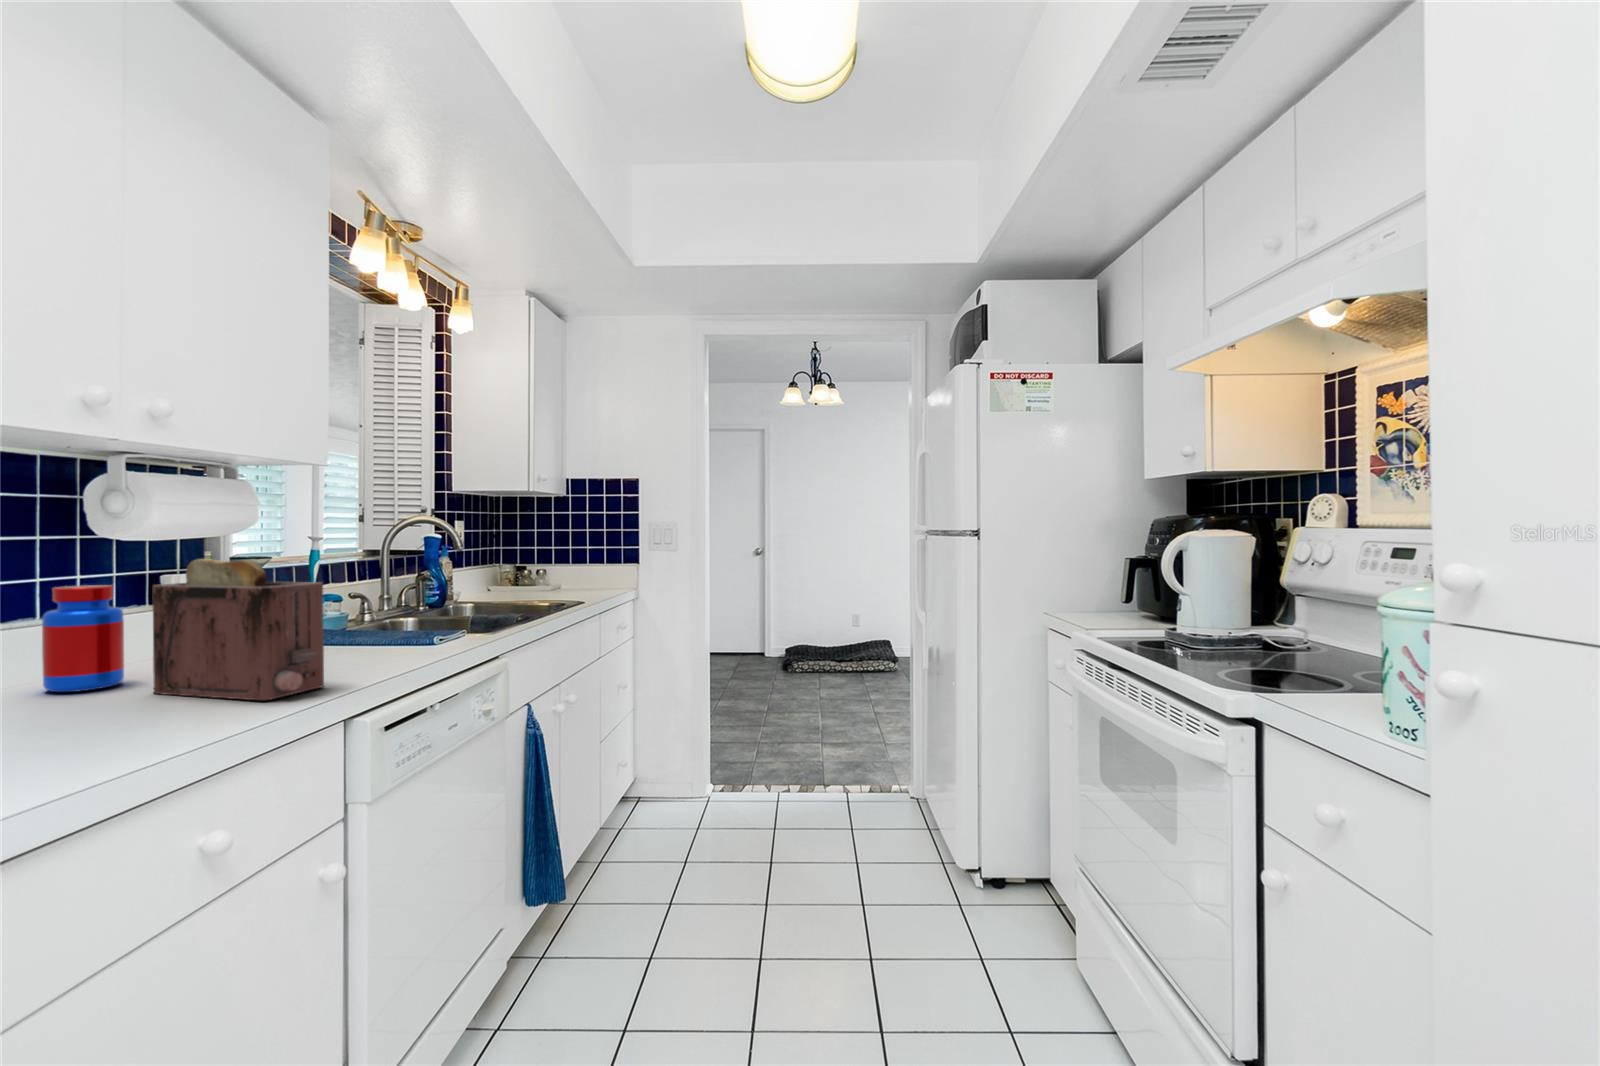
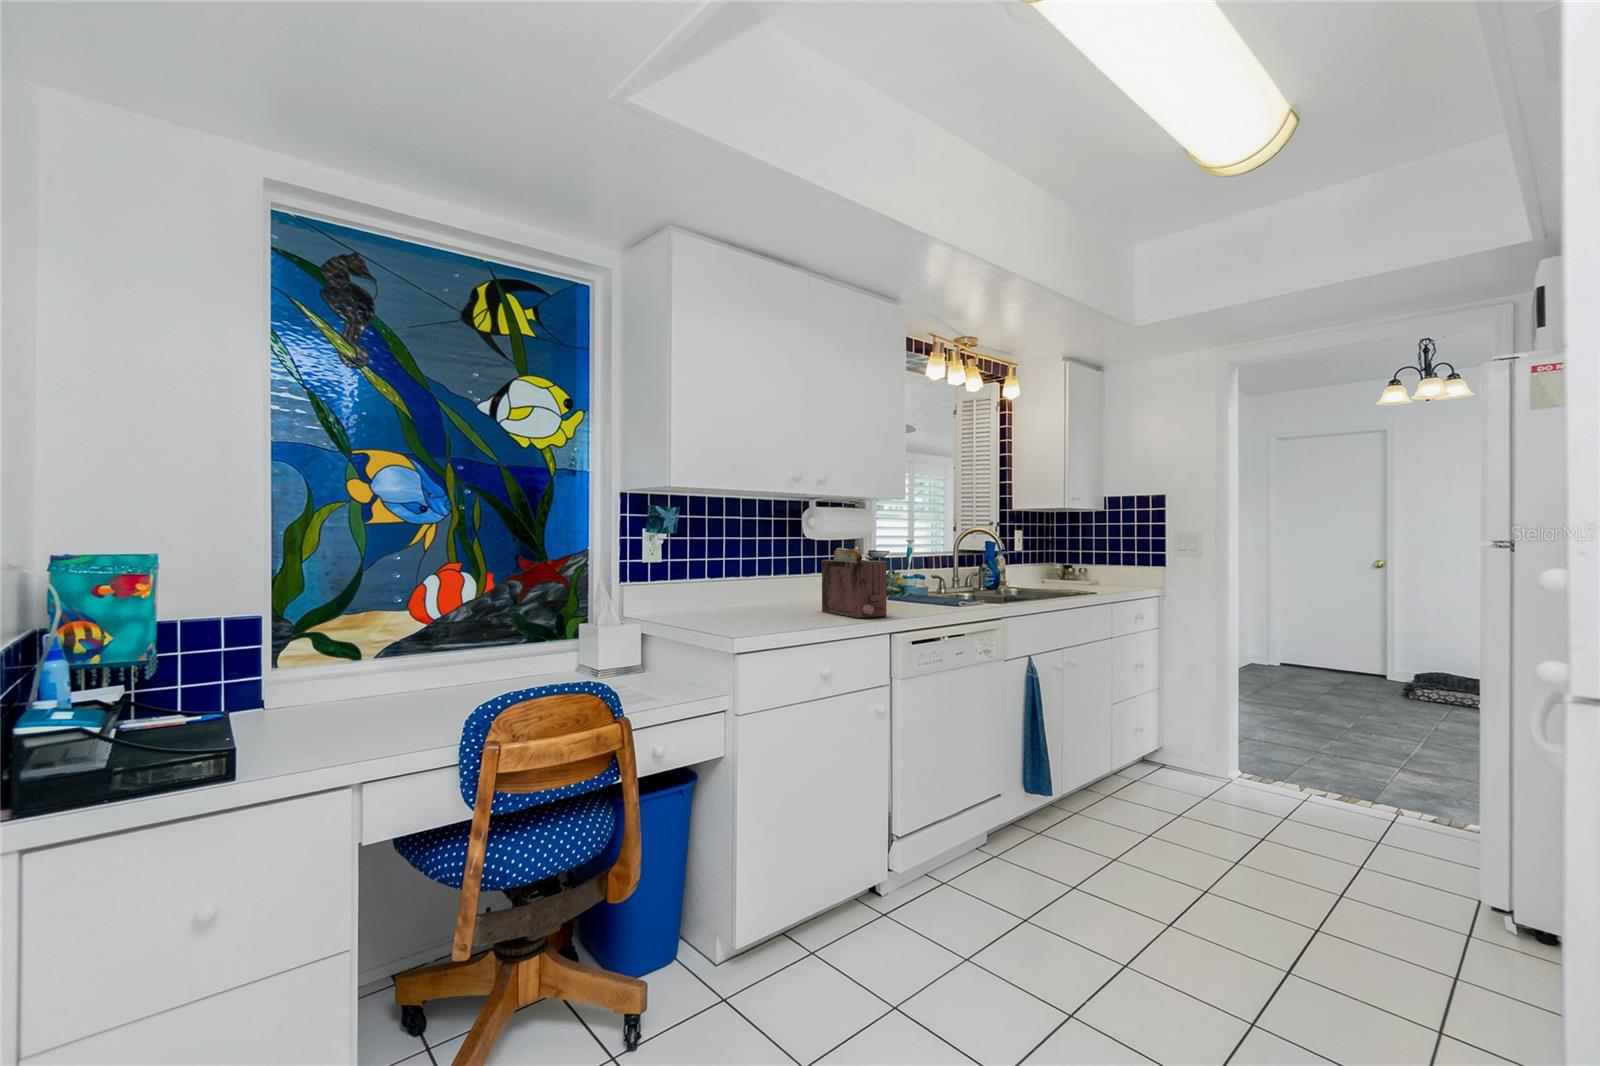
jar: present [42,585,124,692] -> none [787,560,814,608]

